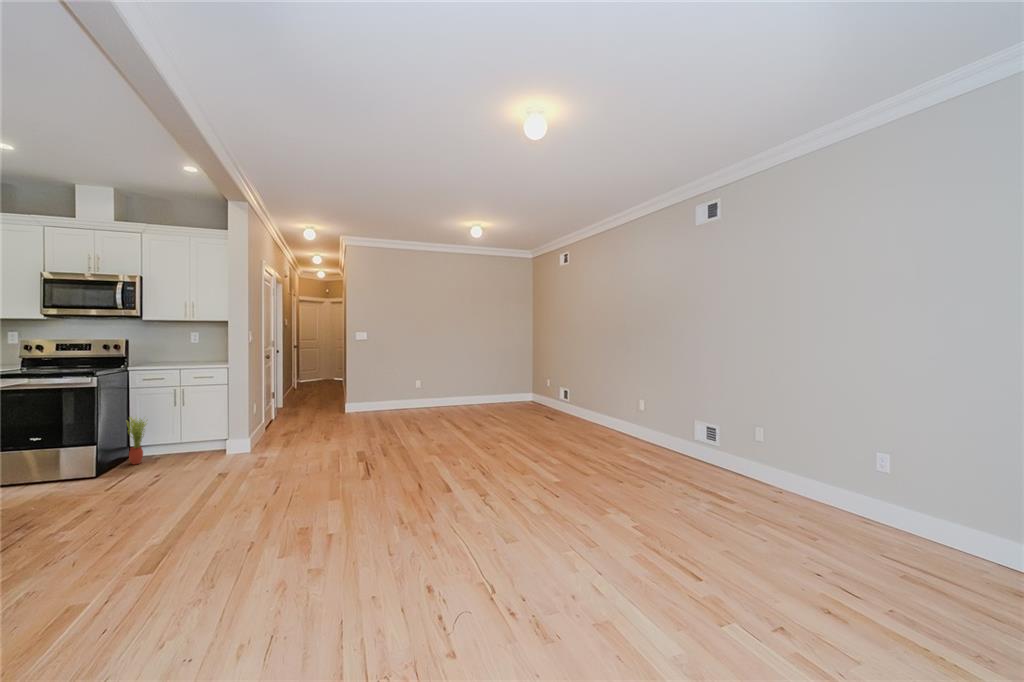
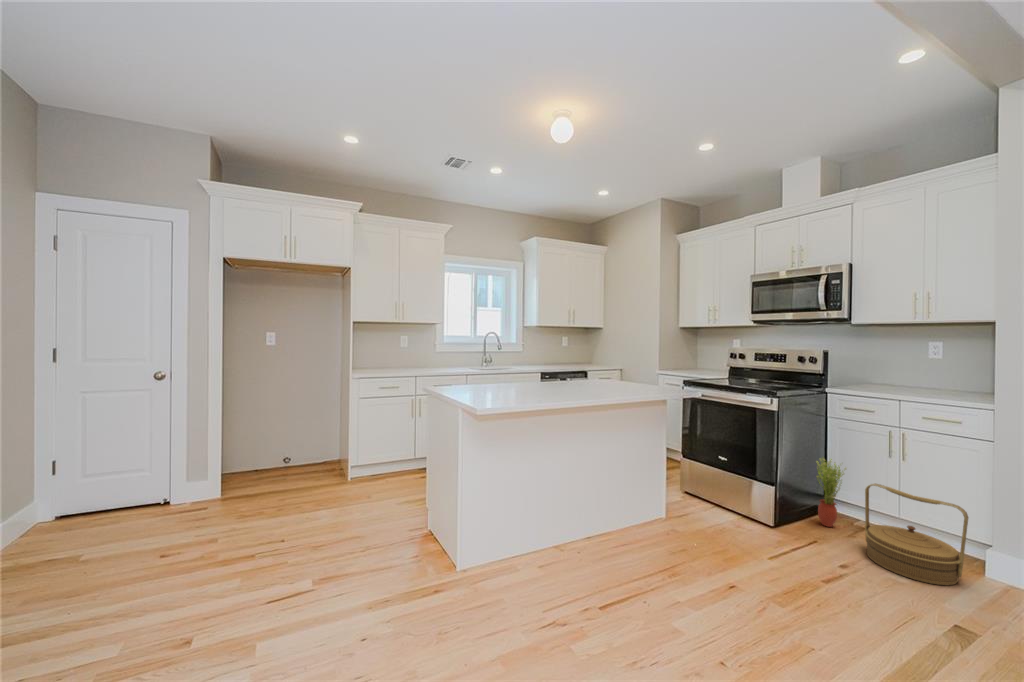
woven basket: none [164,419,217,468] -> present [865,484,968,585]

